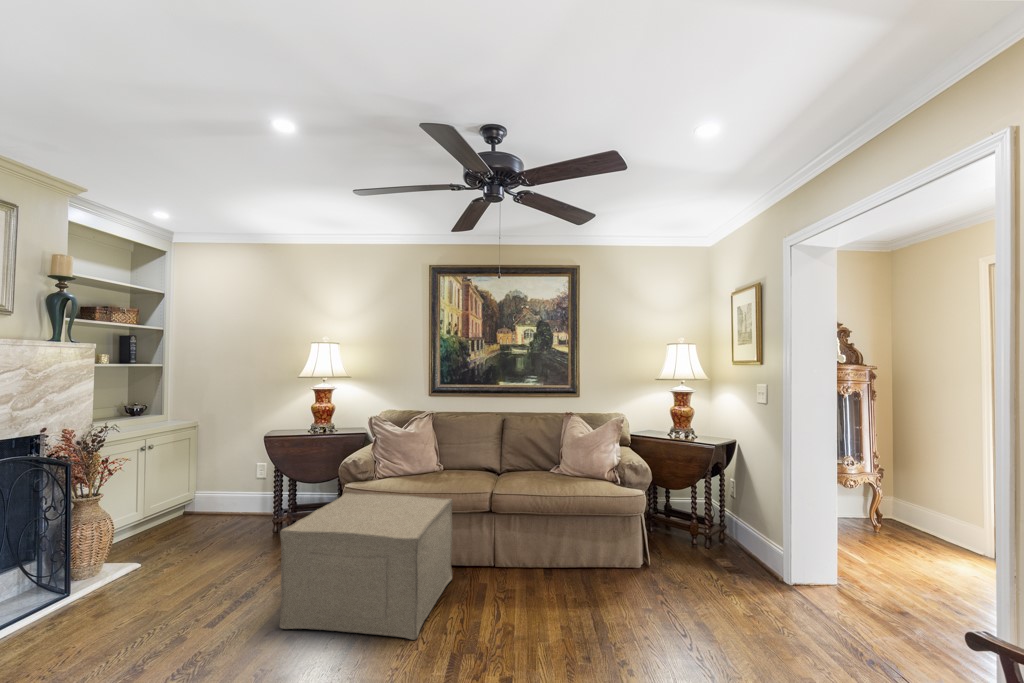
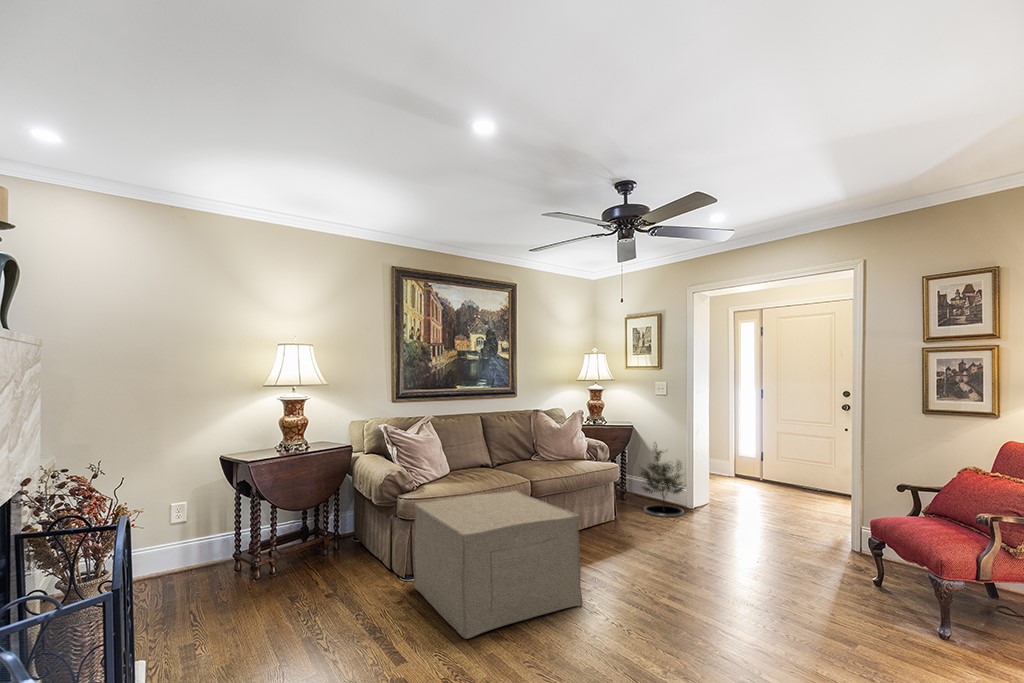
potted tree: none [691,467,766,580] -> present [641,443,685,517]

